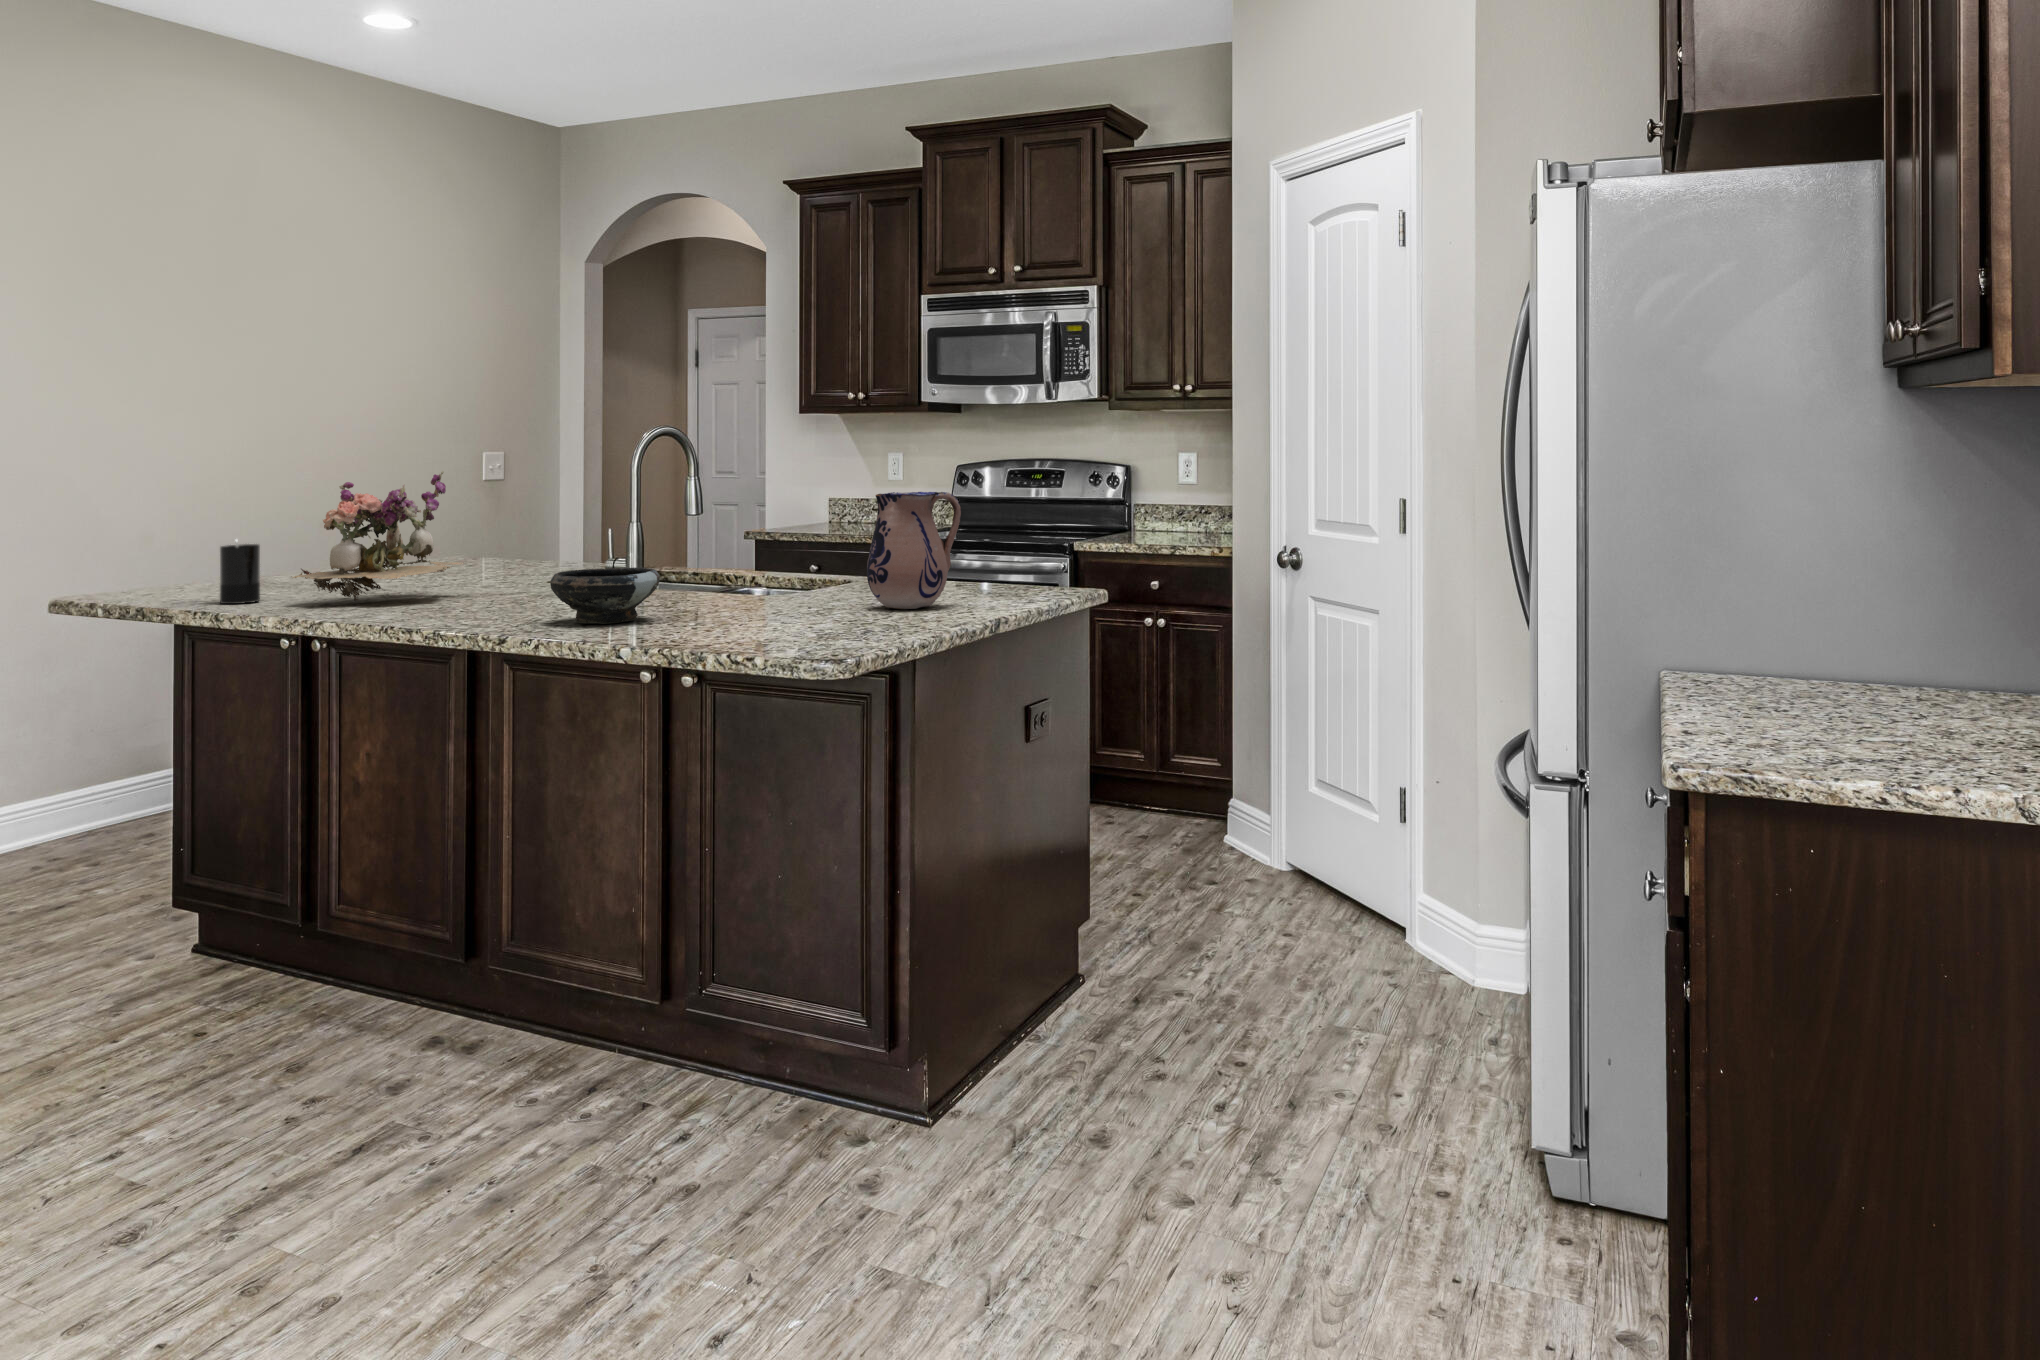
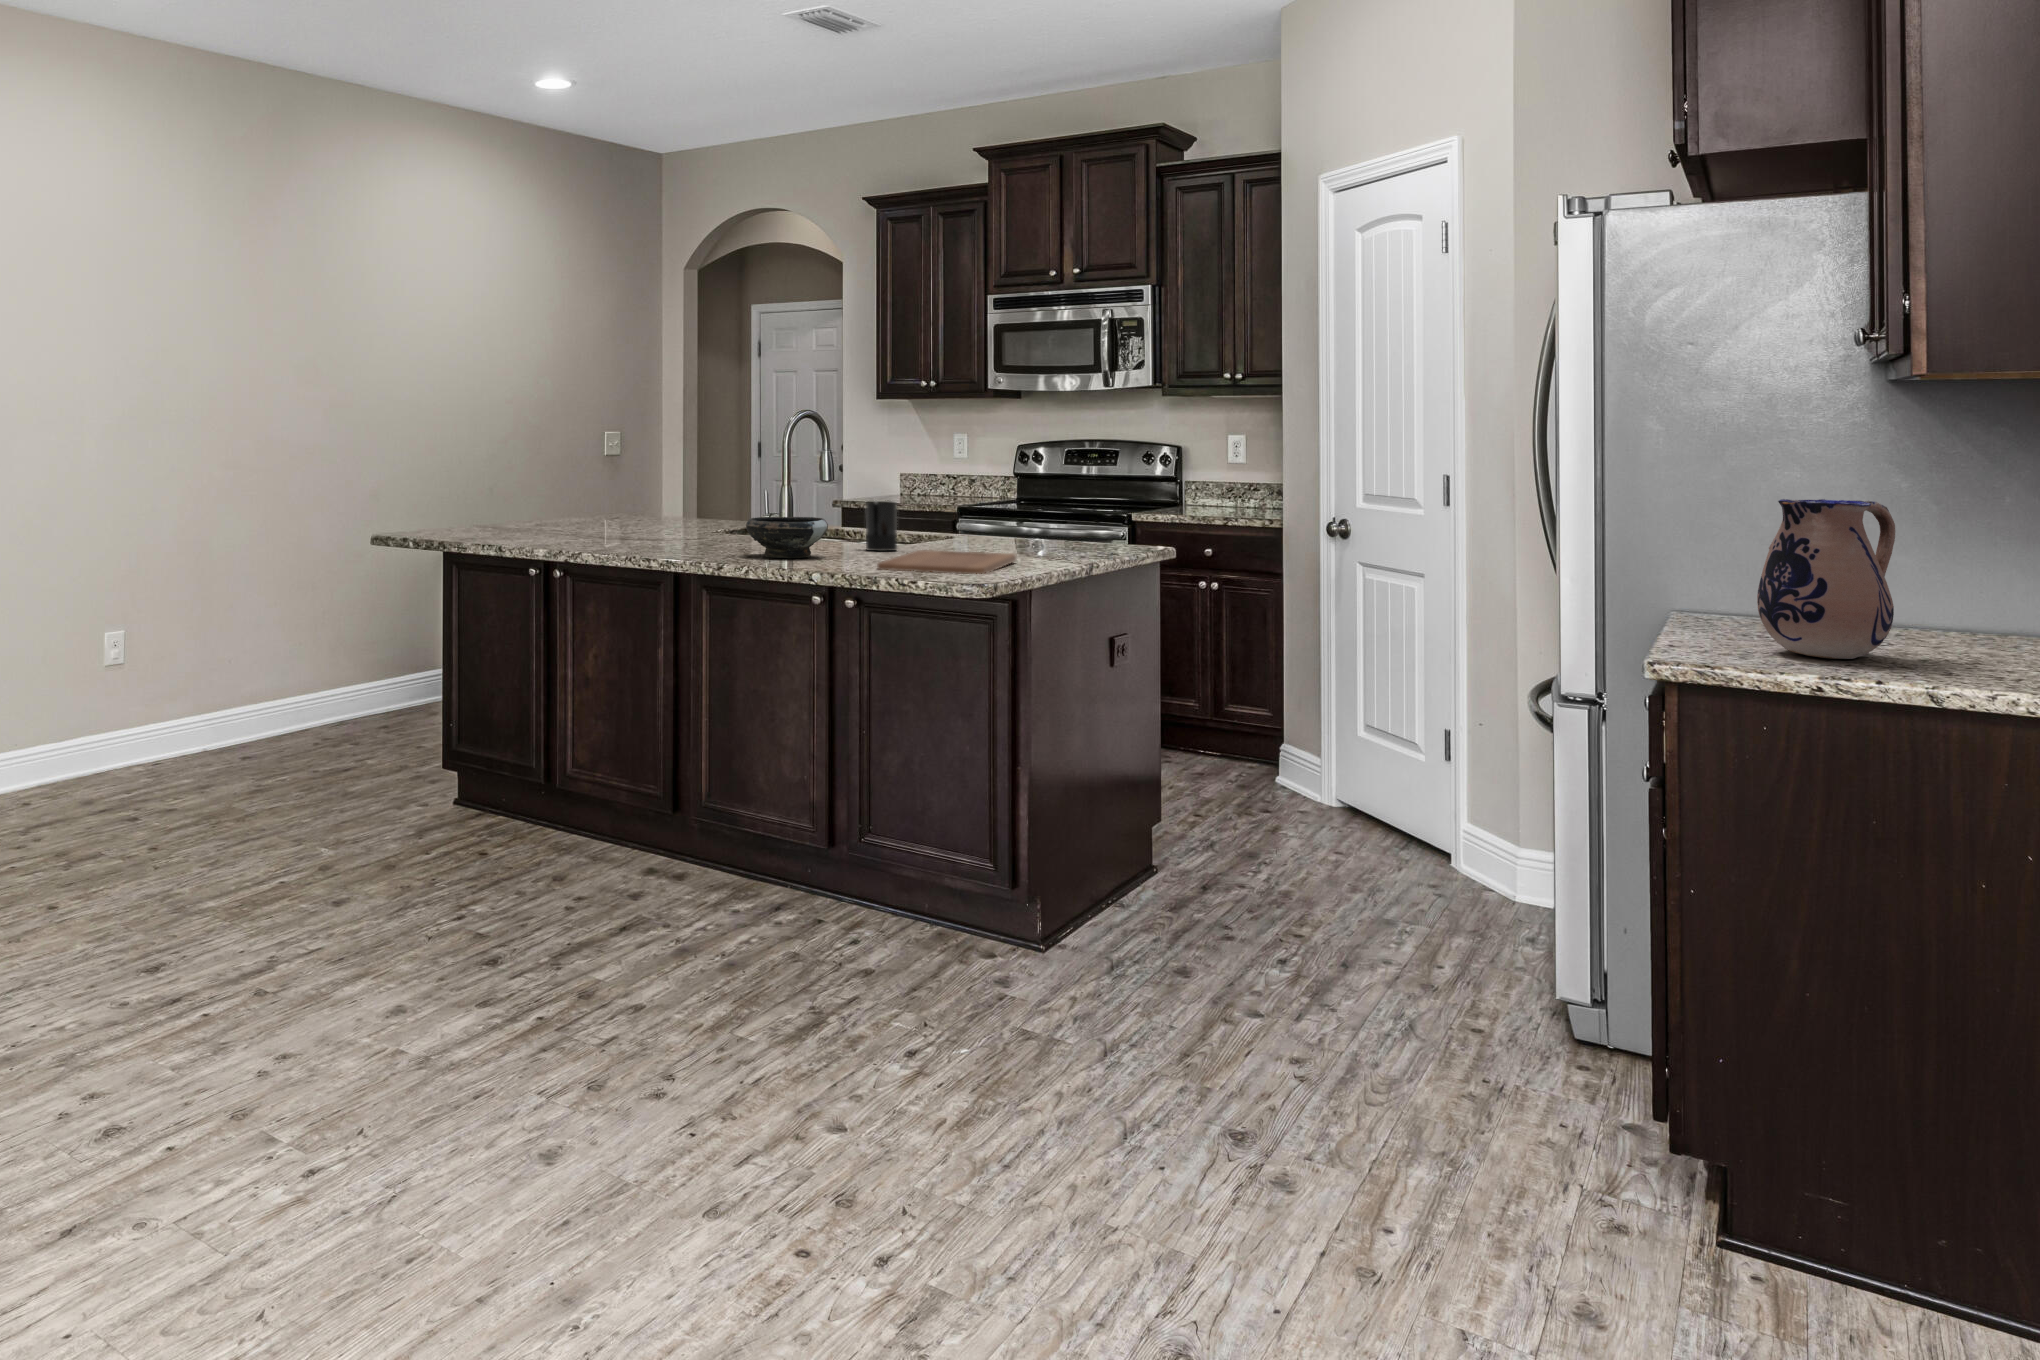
flower arrangement: present [292,471,464,601] -> none [531,439,652,538]
ceramic pitcher: present [867,492,961,609] -> present [1757,499,1895,659]
candle: present [220,540,260,604] -> present [866,500,897,551]
cutting board: none [706,605,897,641] -> present [877,550,1016,574]

